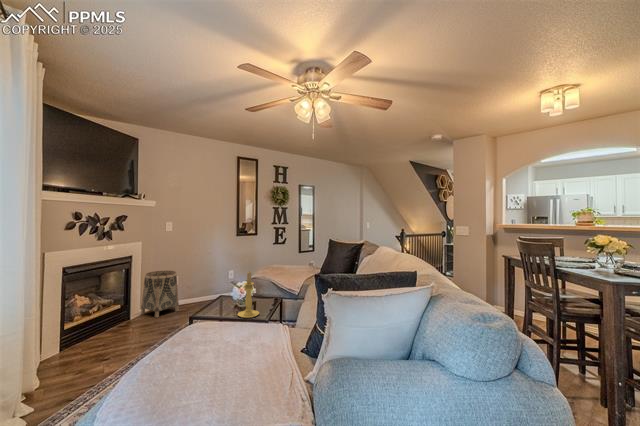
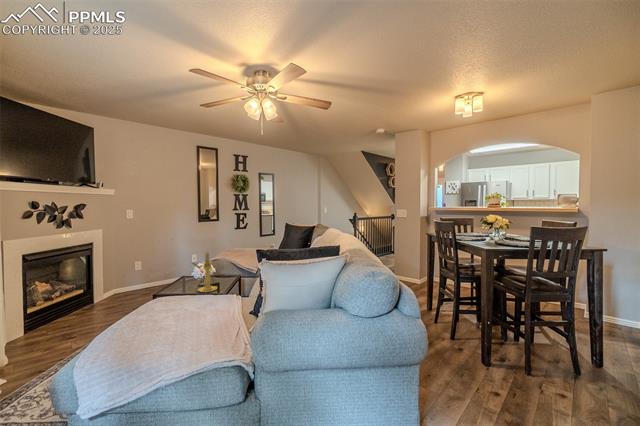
basket: present [141,271,179,318] -> none [105,256,143,300]

